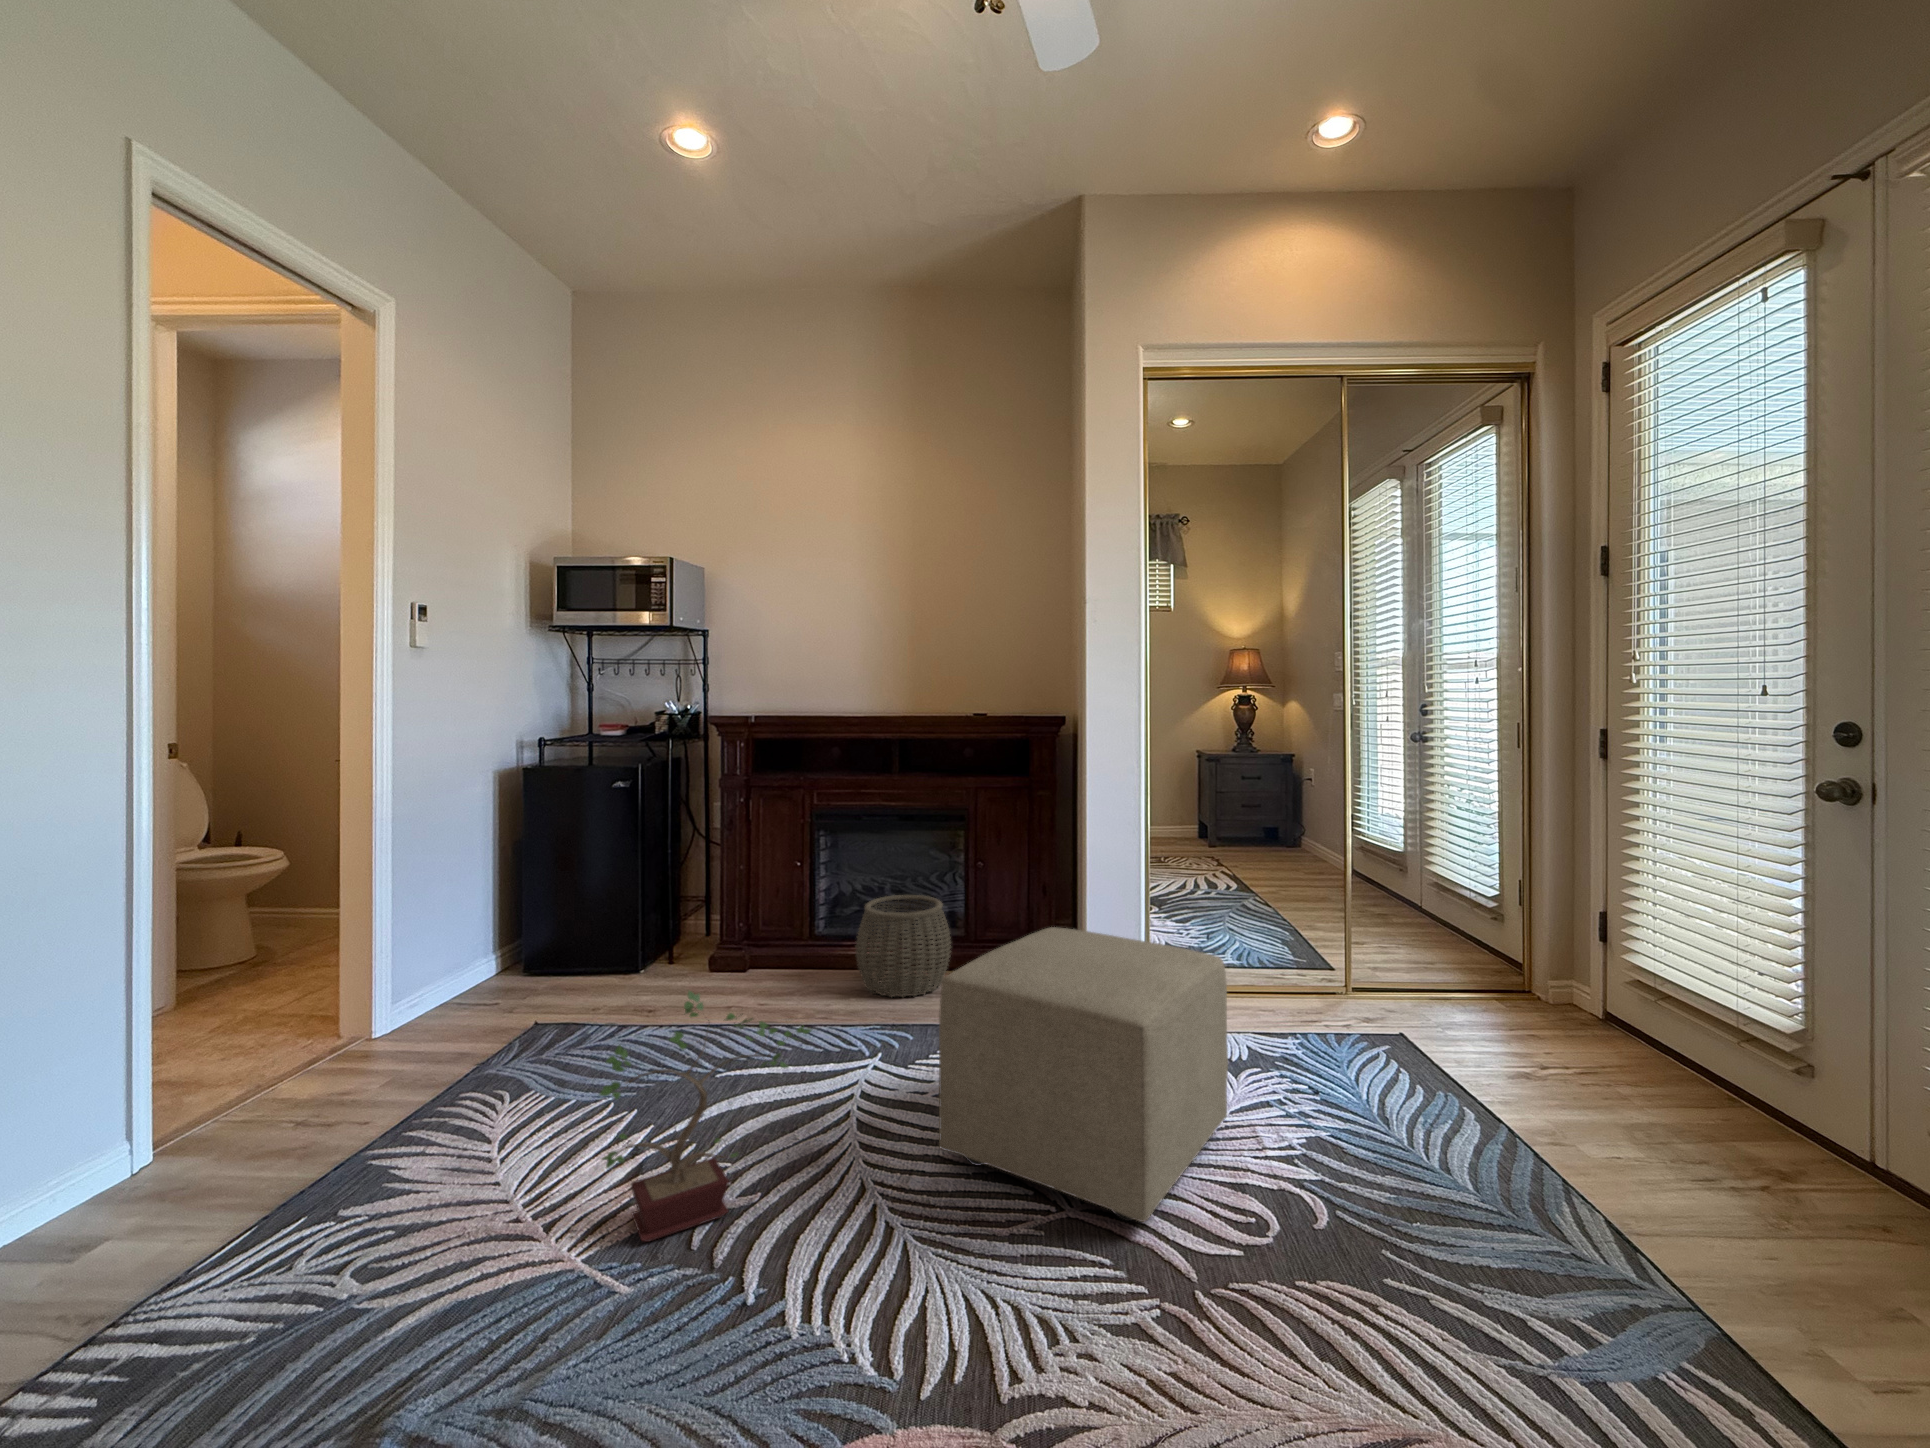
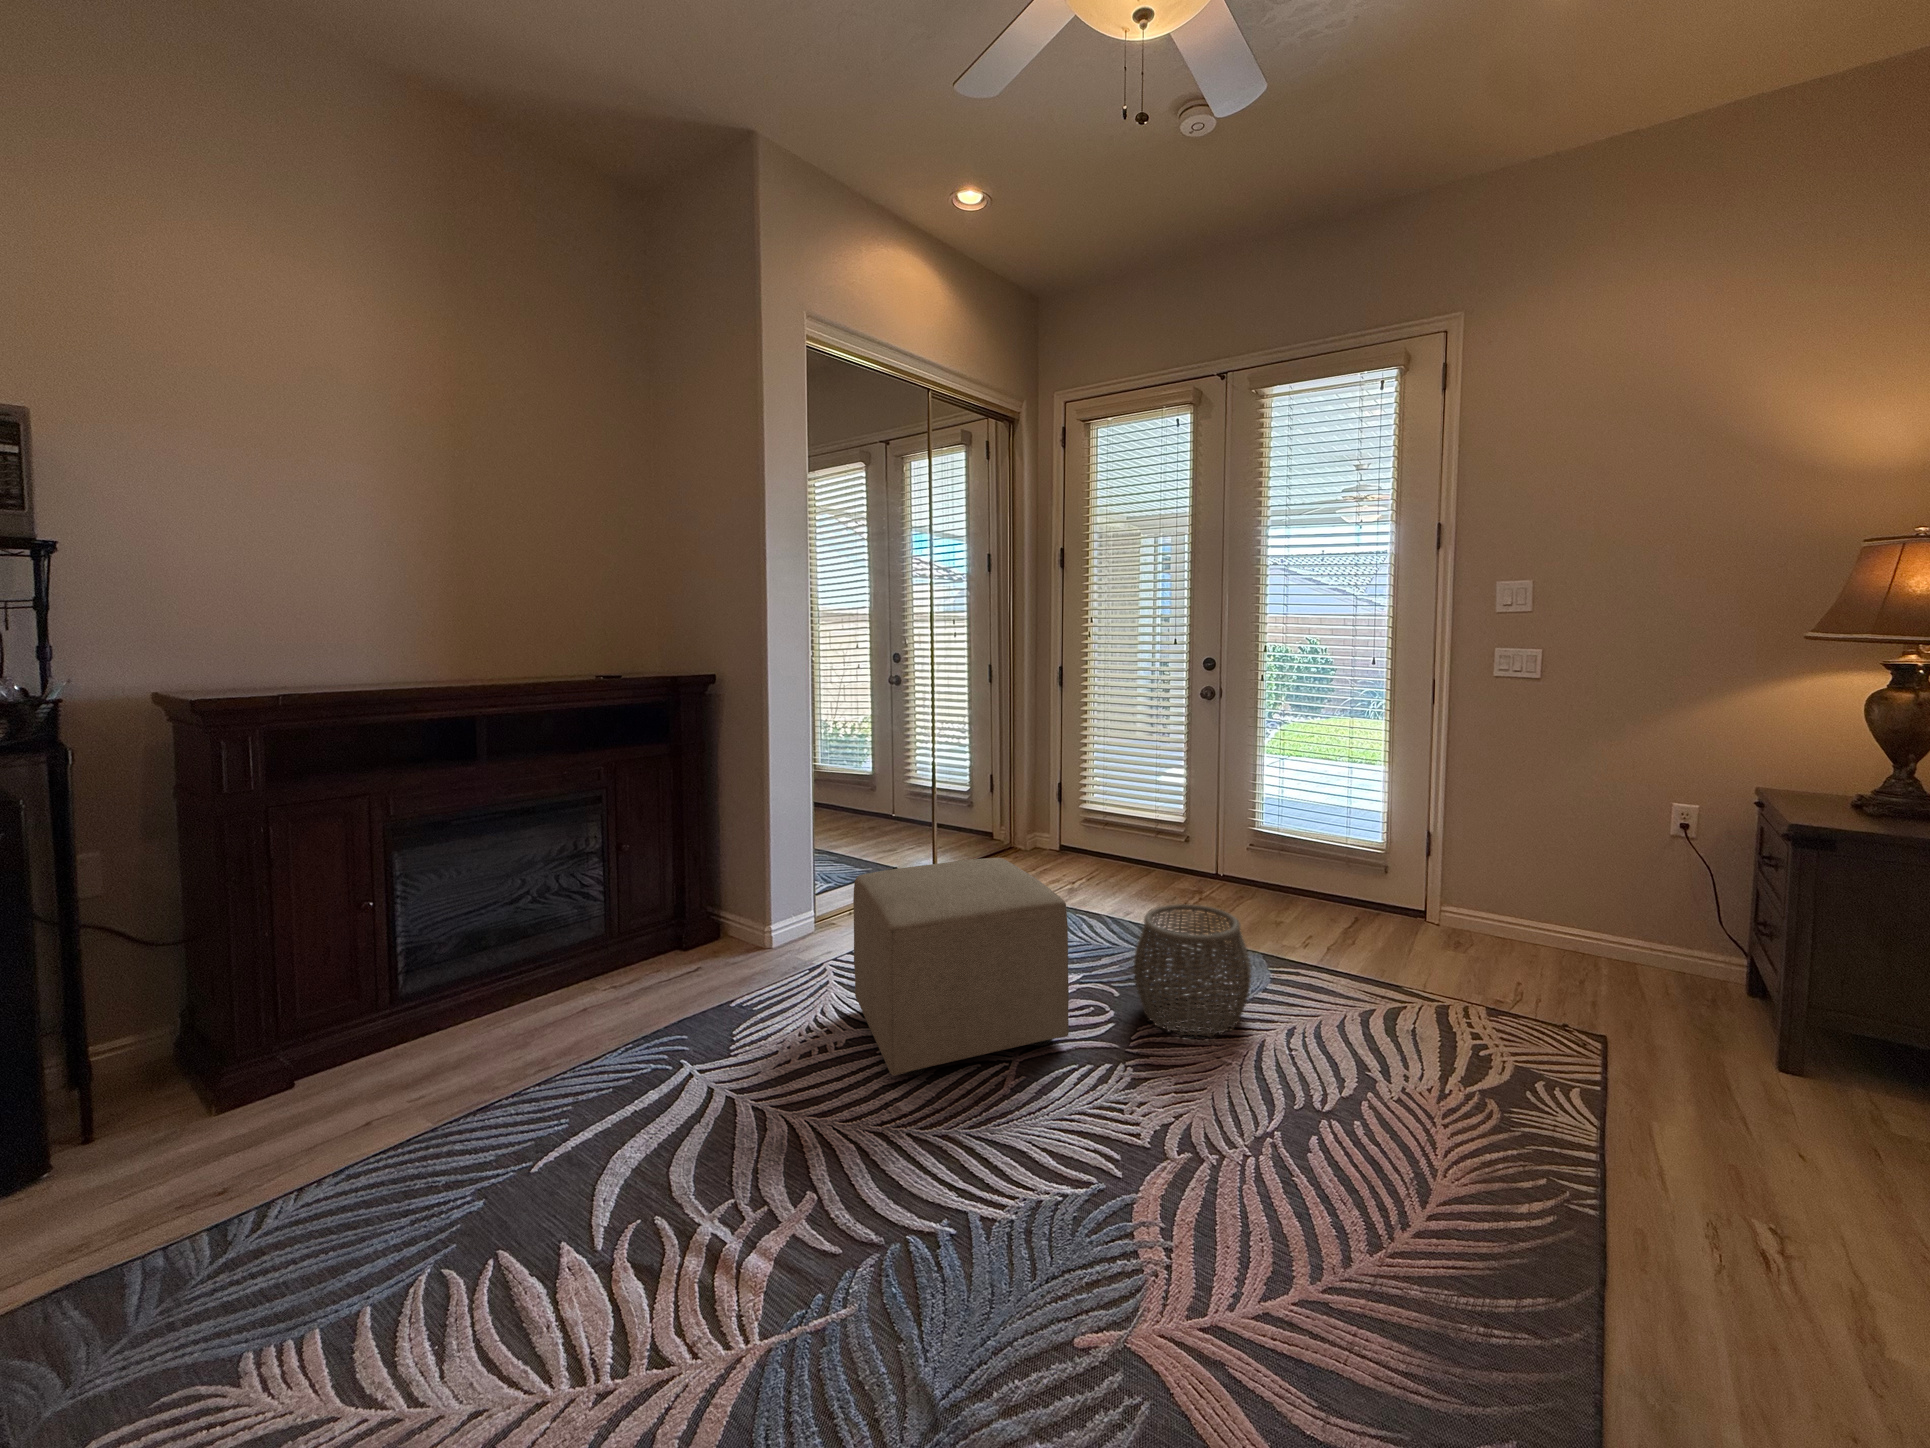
woven basket: present [856,895,951,997] -> present [1134,904,1252,1037]
potted plant: present [600,991,811,1242] -> none [734,1006,851,1282]

